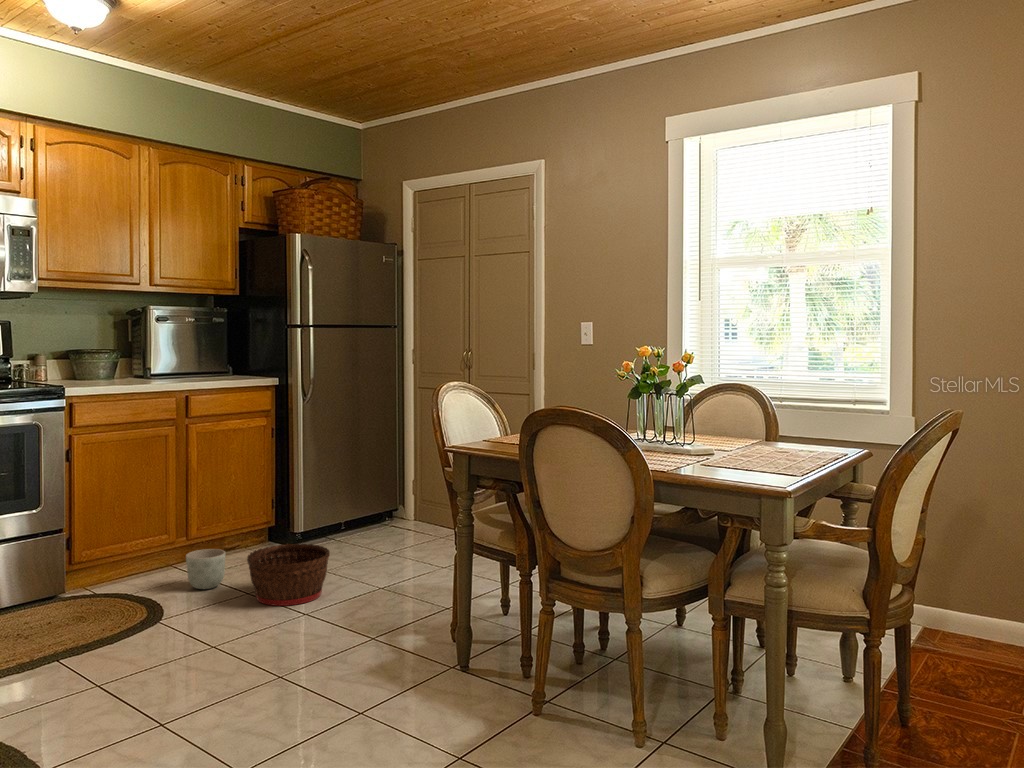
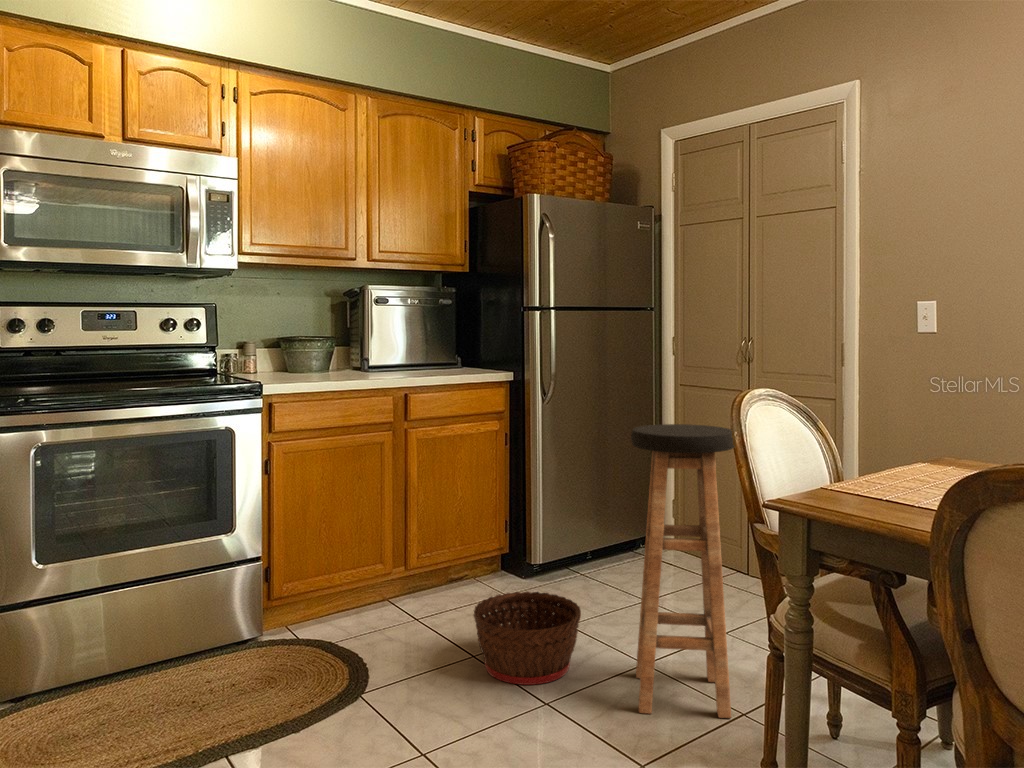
bar stool: none [362,413,433,613] -> present [631,424,734,718]
planter: present [186,549,226,589] -> none [400,588,448,642]

